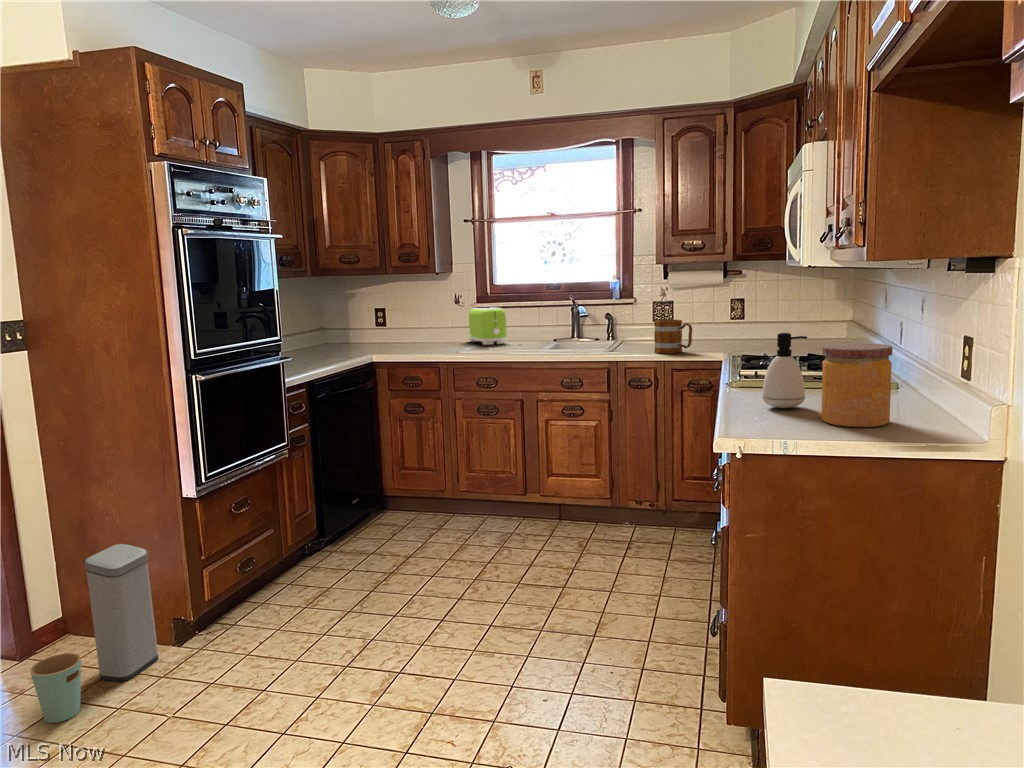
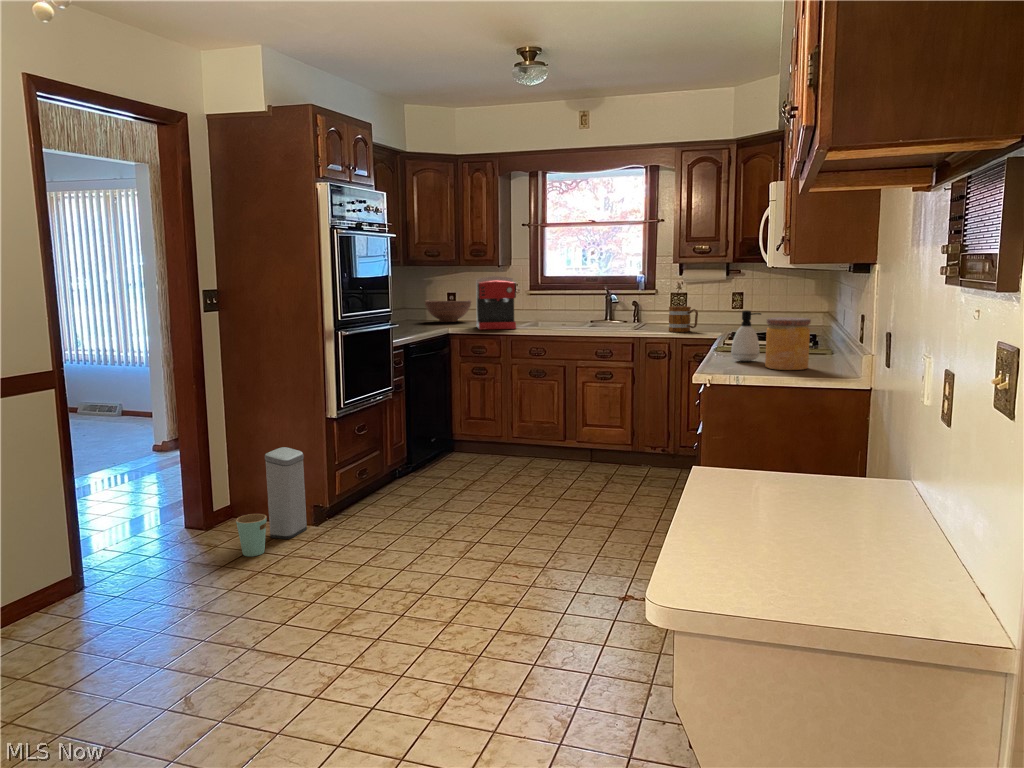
coffee maker: none [407,287,459,356] -> present [476,276,516,330]
toaster: present [468,307,507,345] -> none [520,294,553,324]
fruit bowl: none [347,316,405,345] -> present [425,300,471,322]

